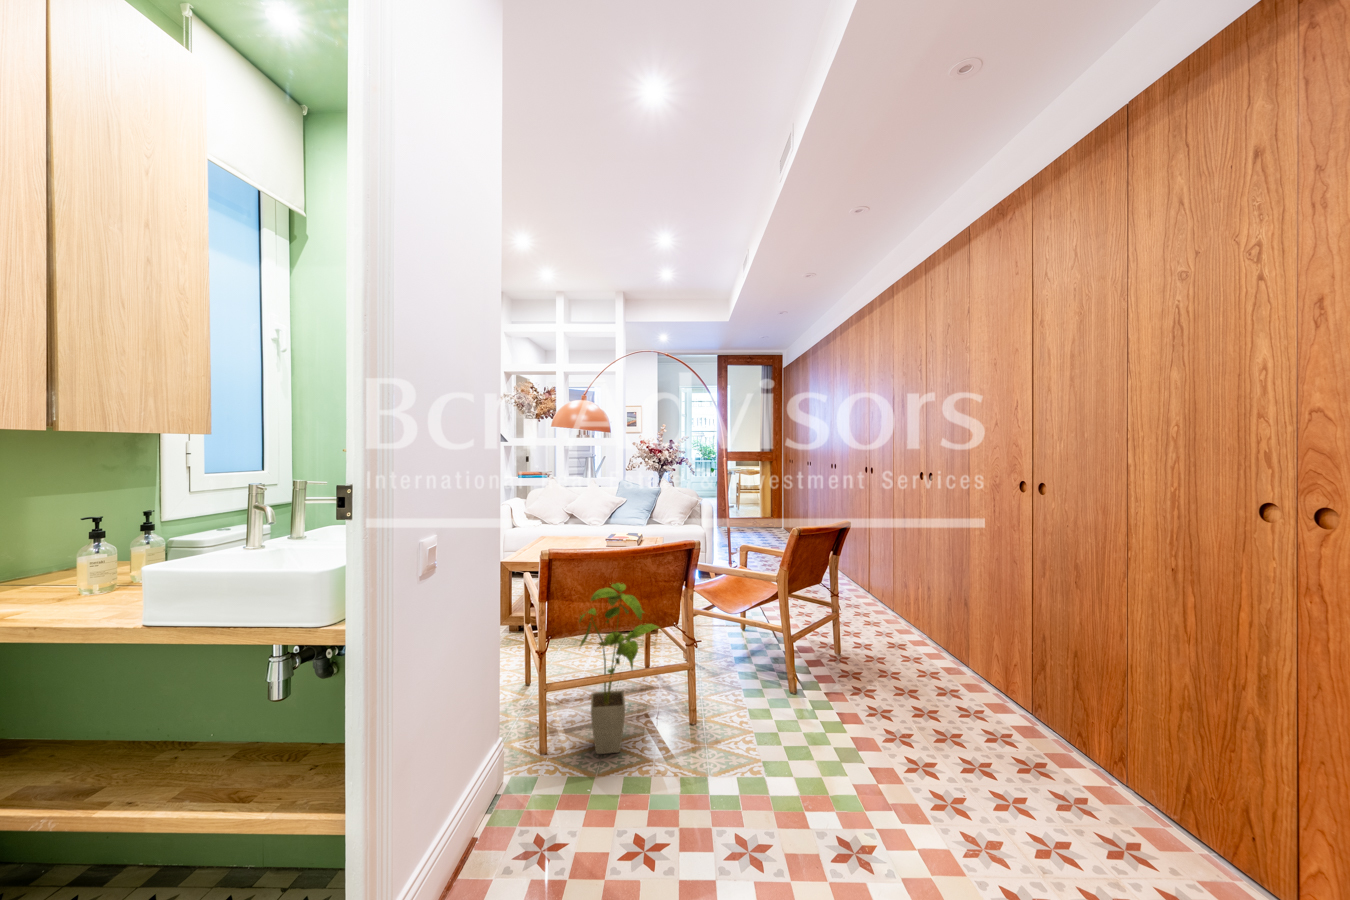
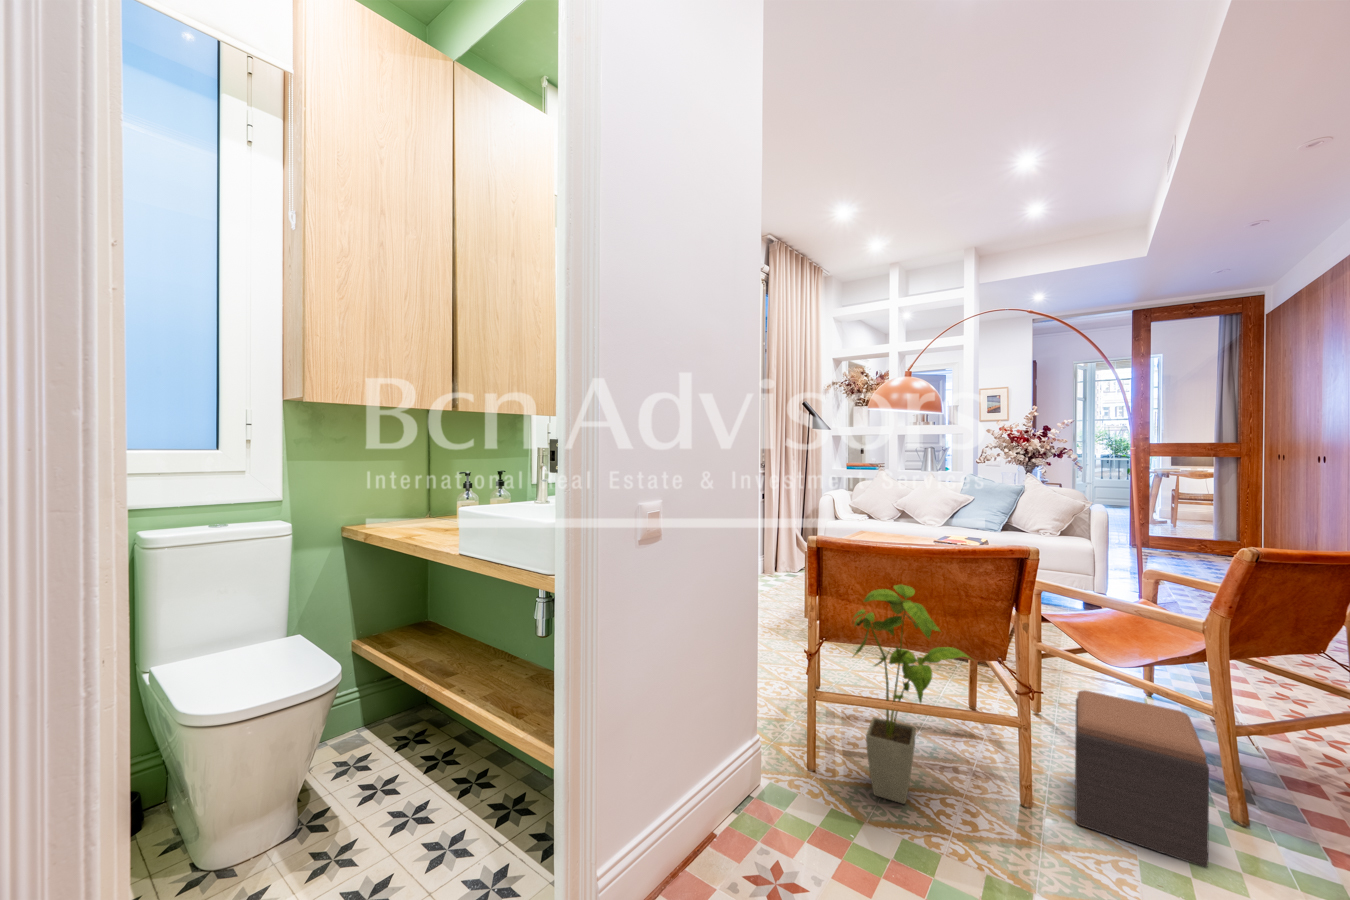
footstool: none [716,634,785,725] -> present [1075,690,1209,867]

